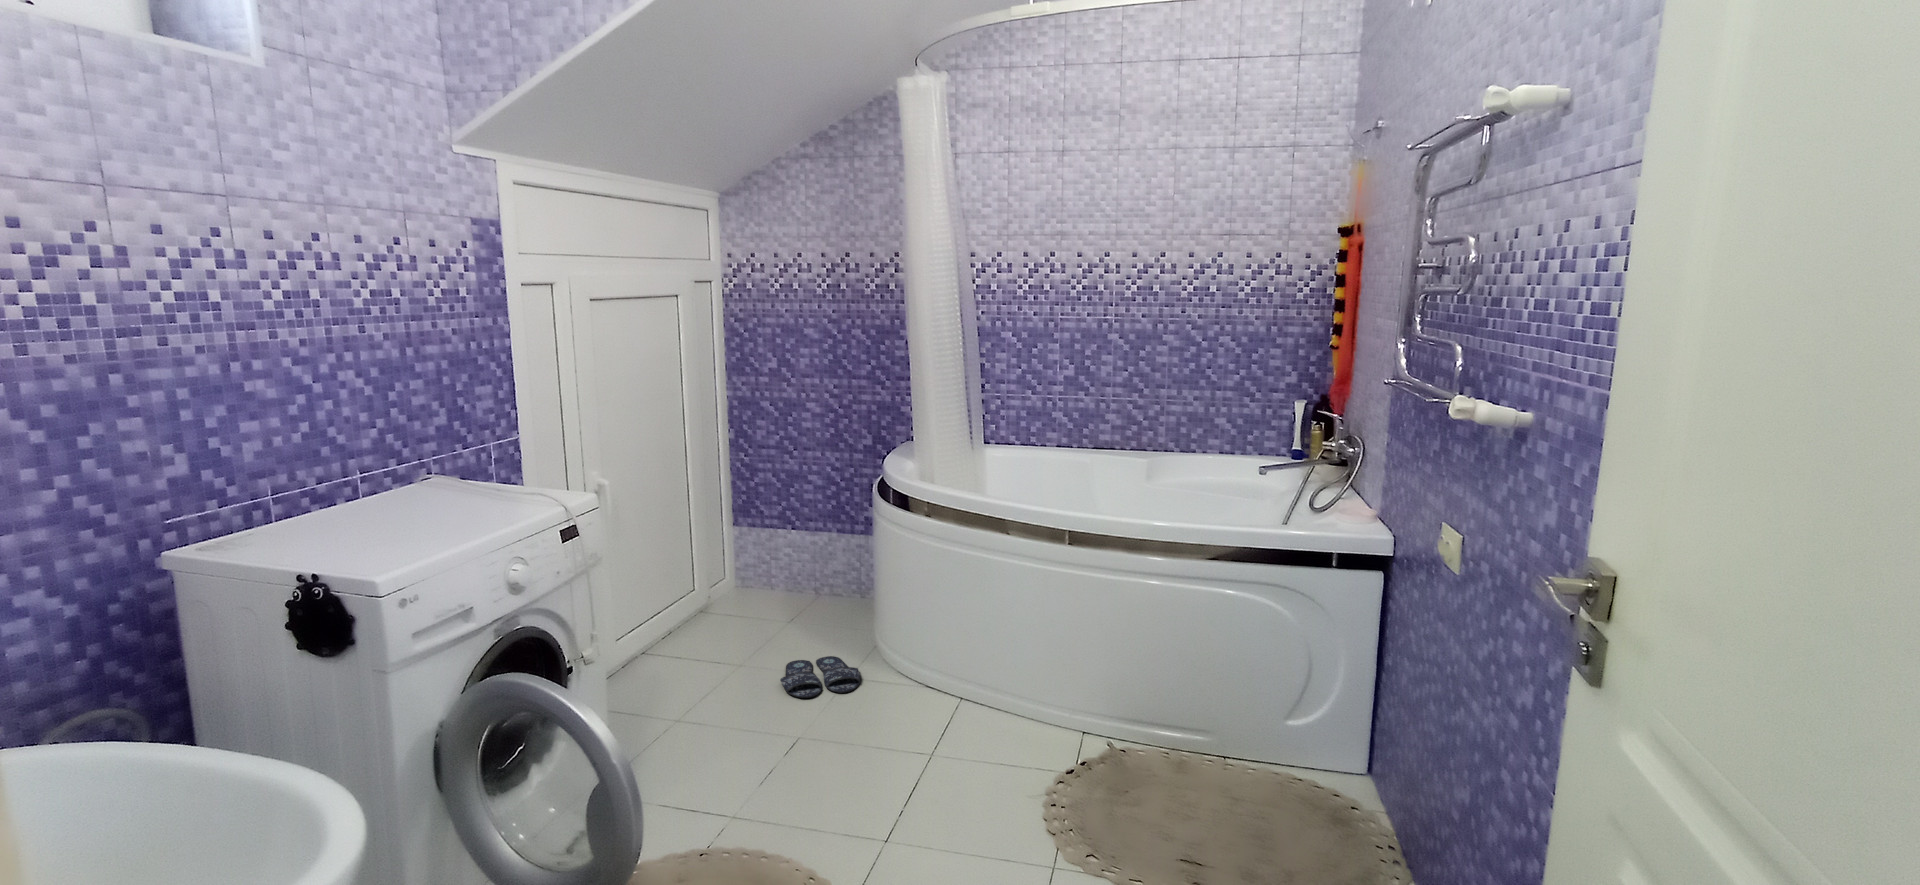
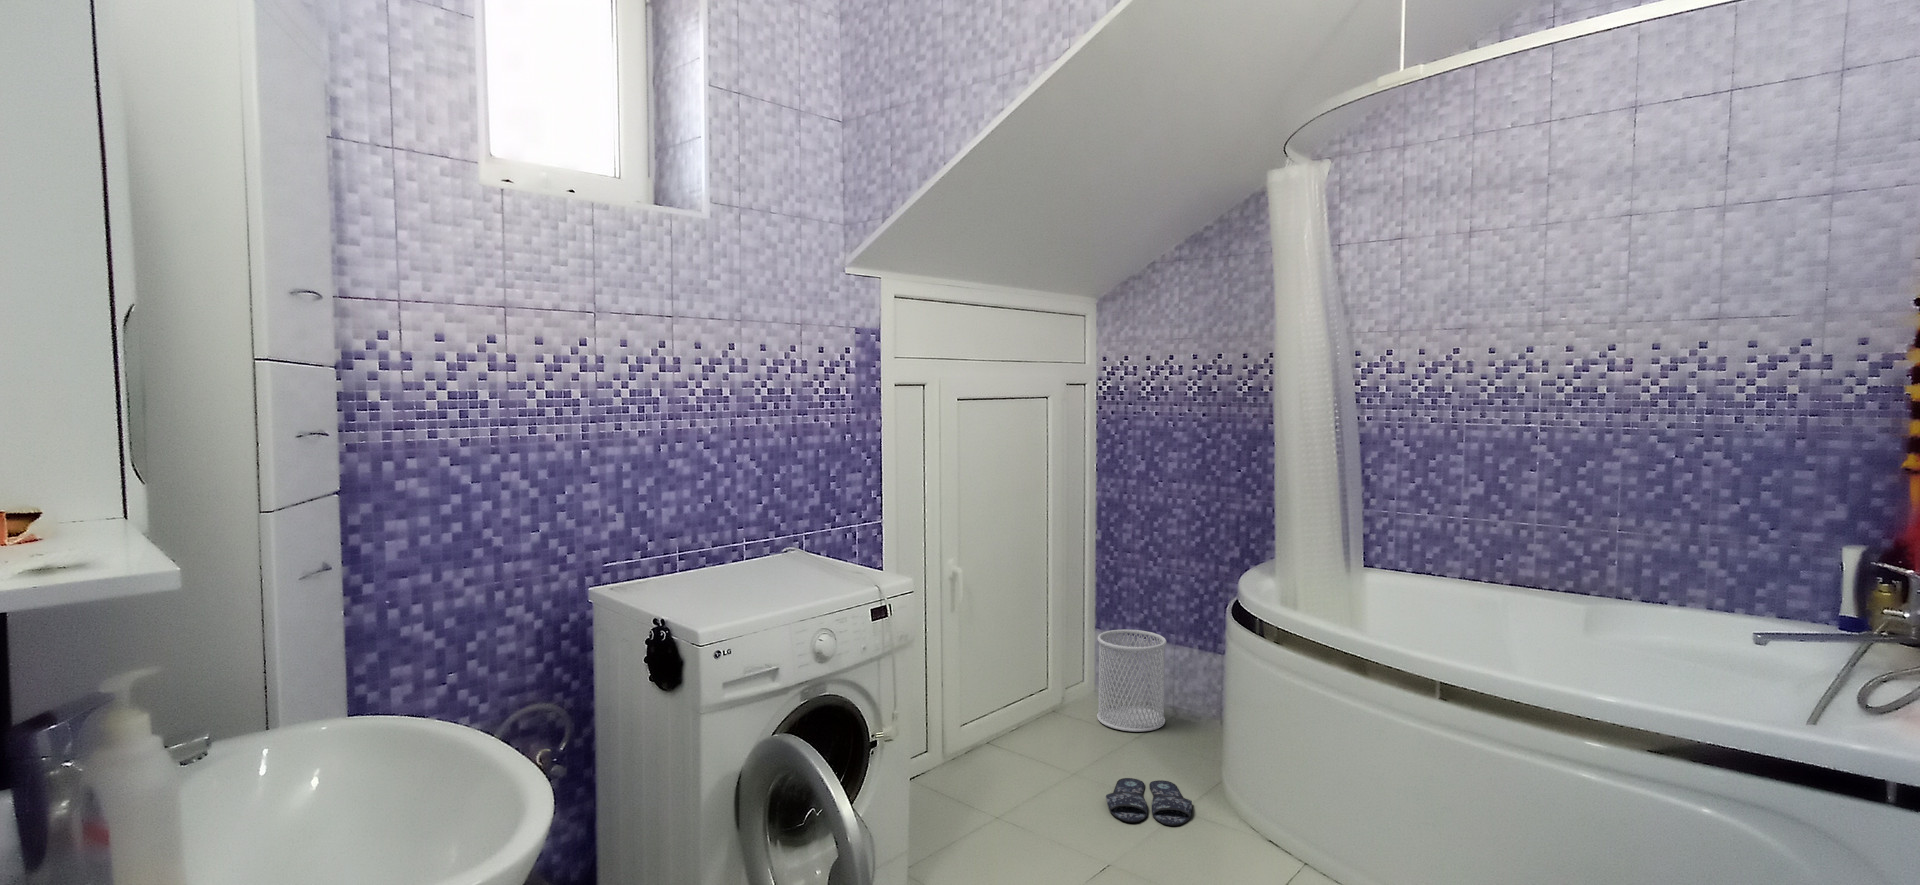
wastebasket: none [745,524,814,620] -> present [1097,630,1166,732]

